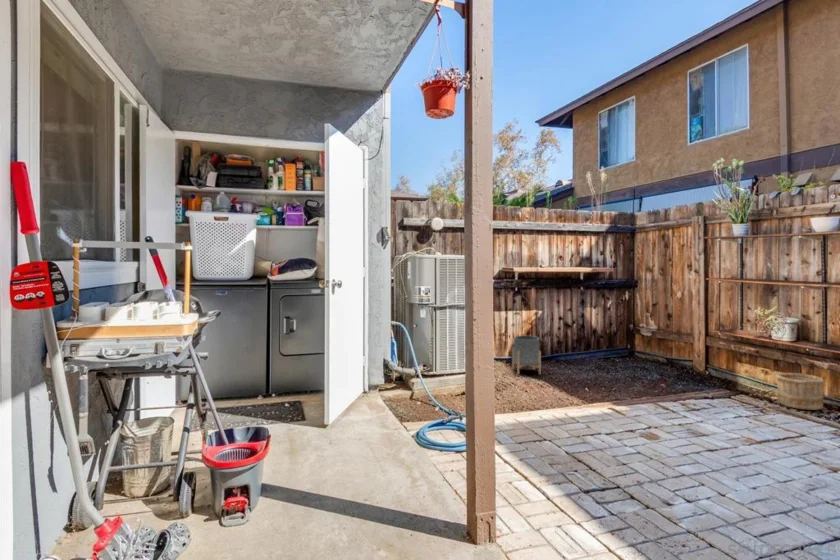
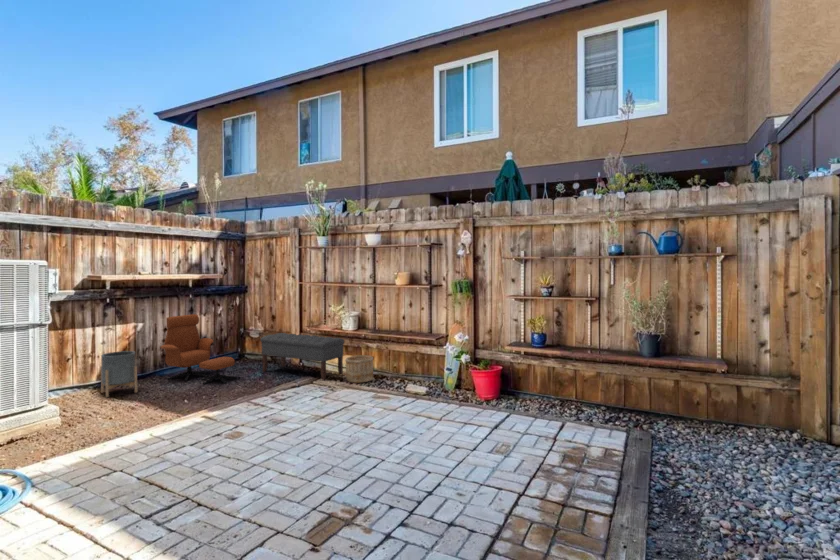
lounge chair: none [557,307,630,380] -> present [160,314,236,384]
bench: none [655,334,772,397] -> present [261,333,344,380]

